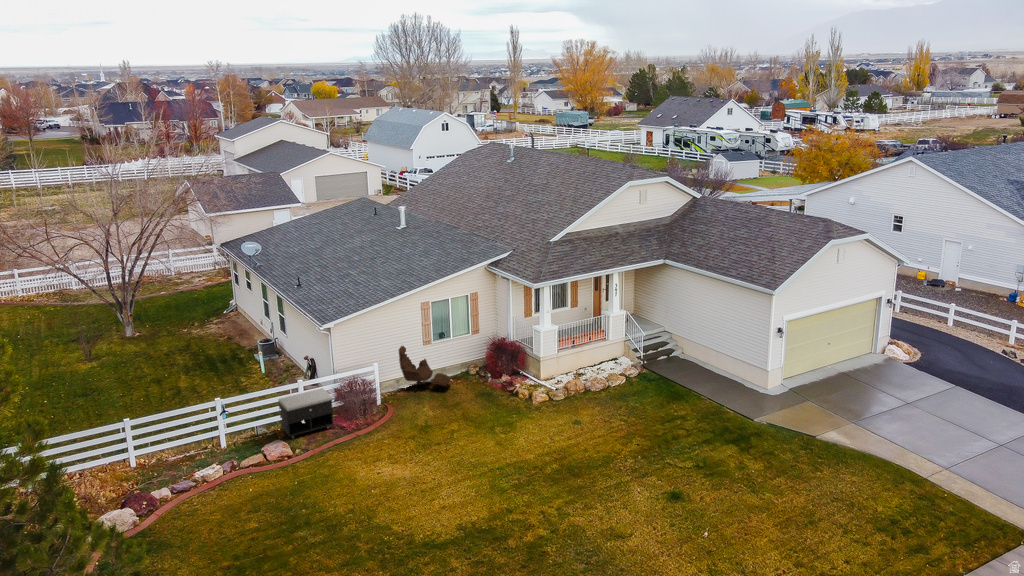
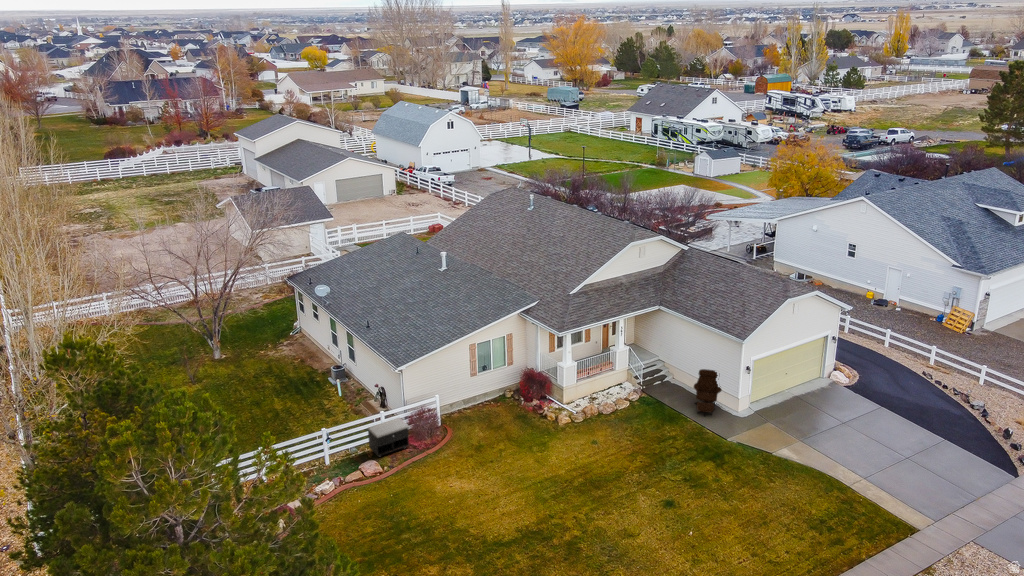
lounge chair: present [399,346,450,392] -> present [694,369,722,416]

